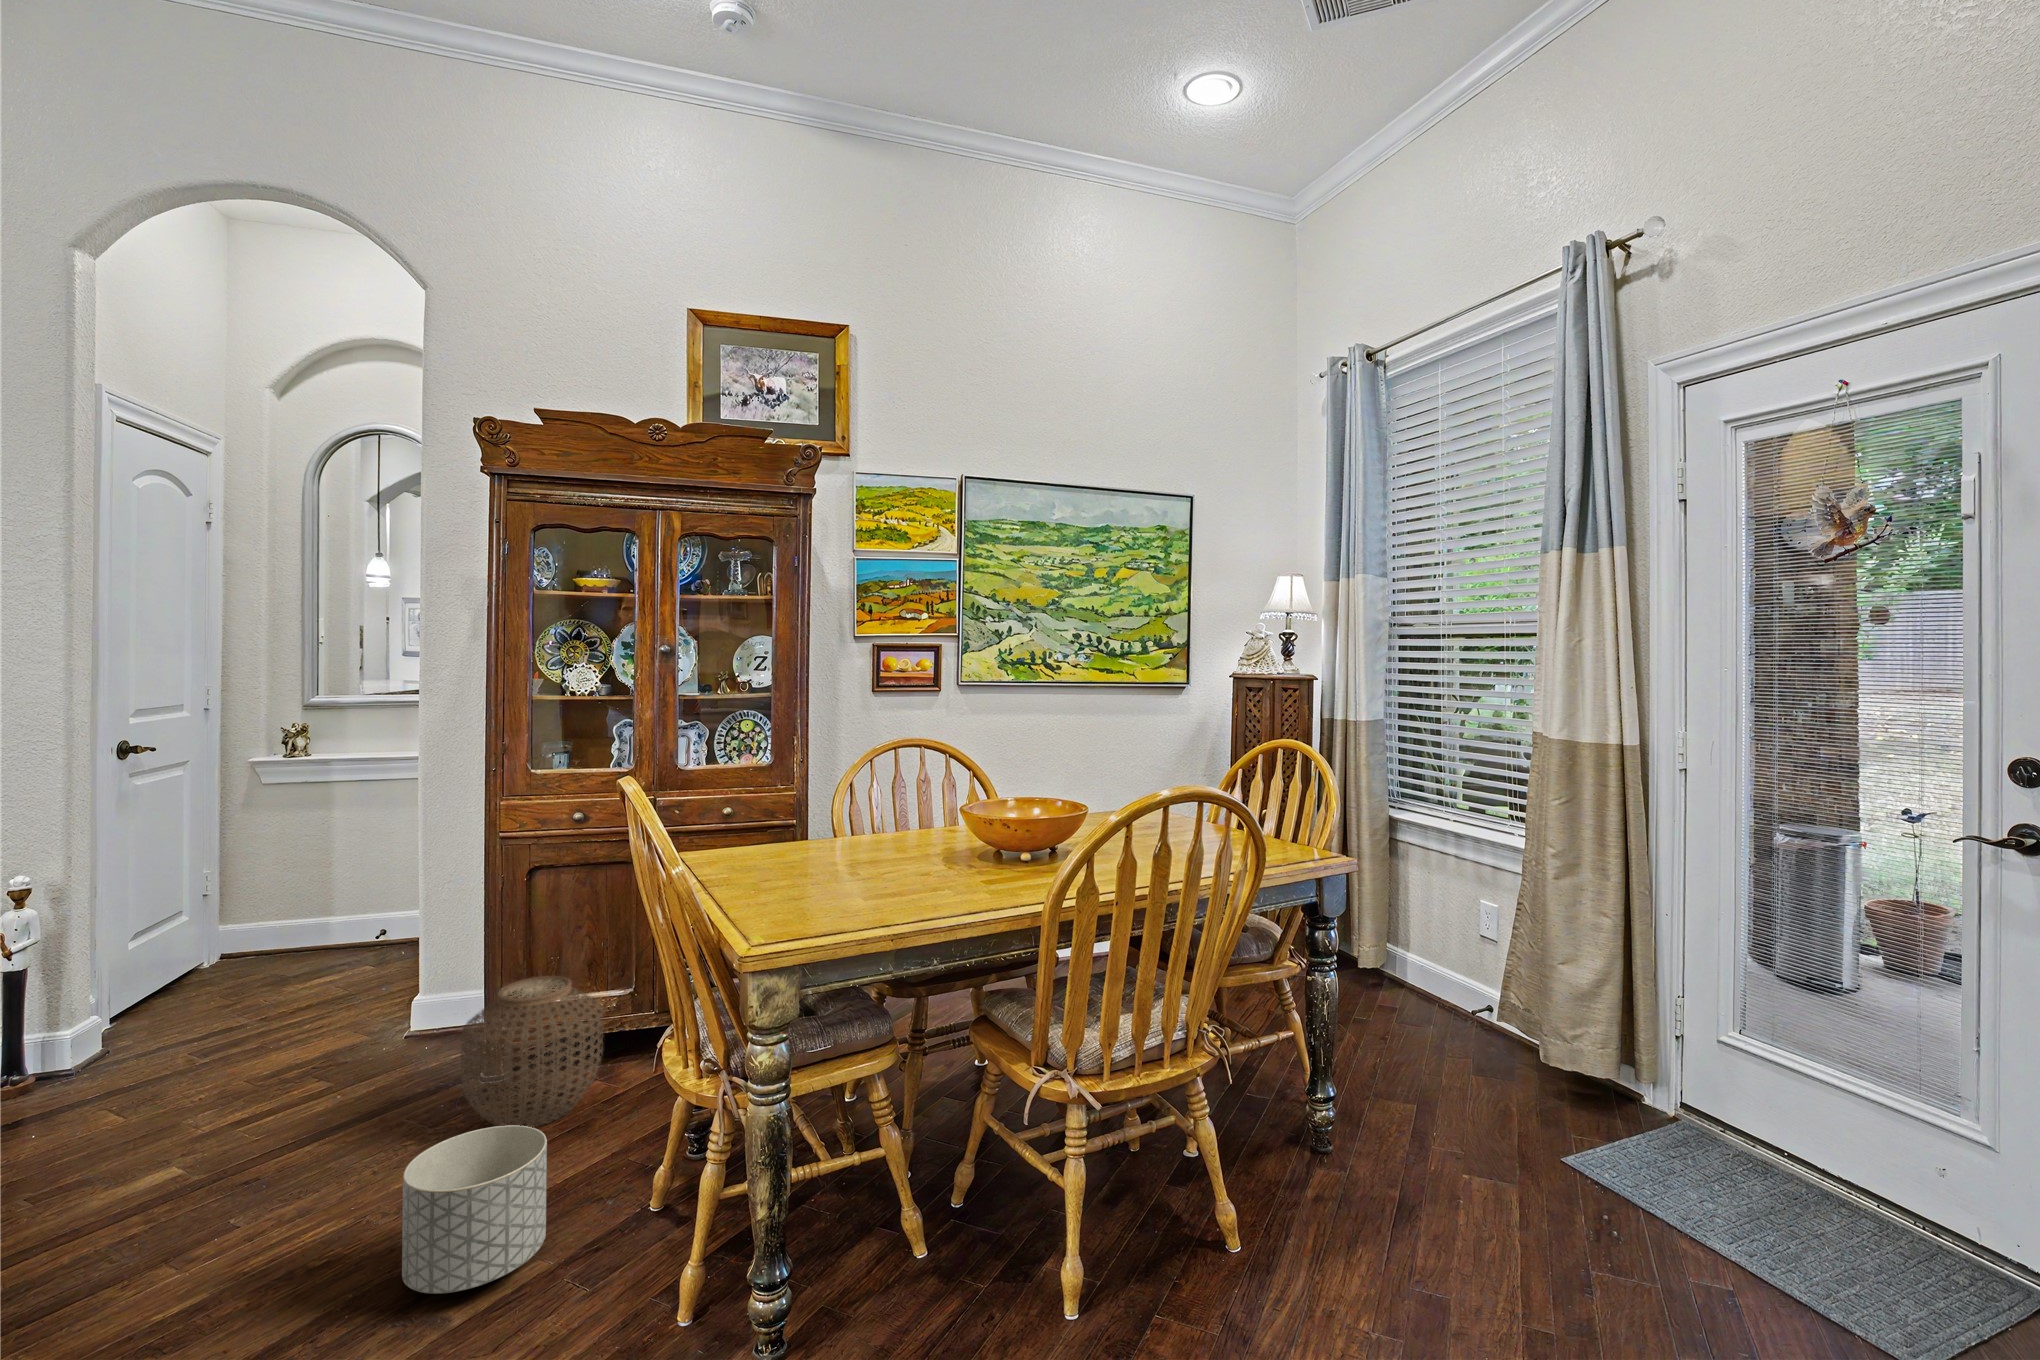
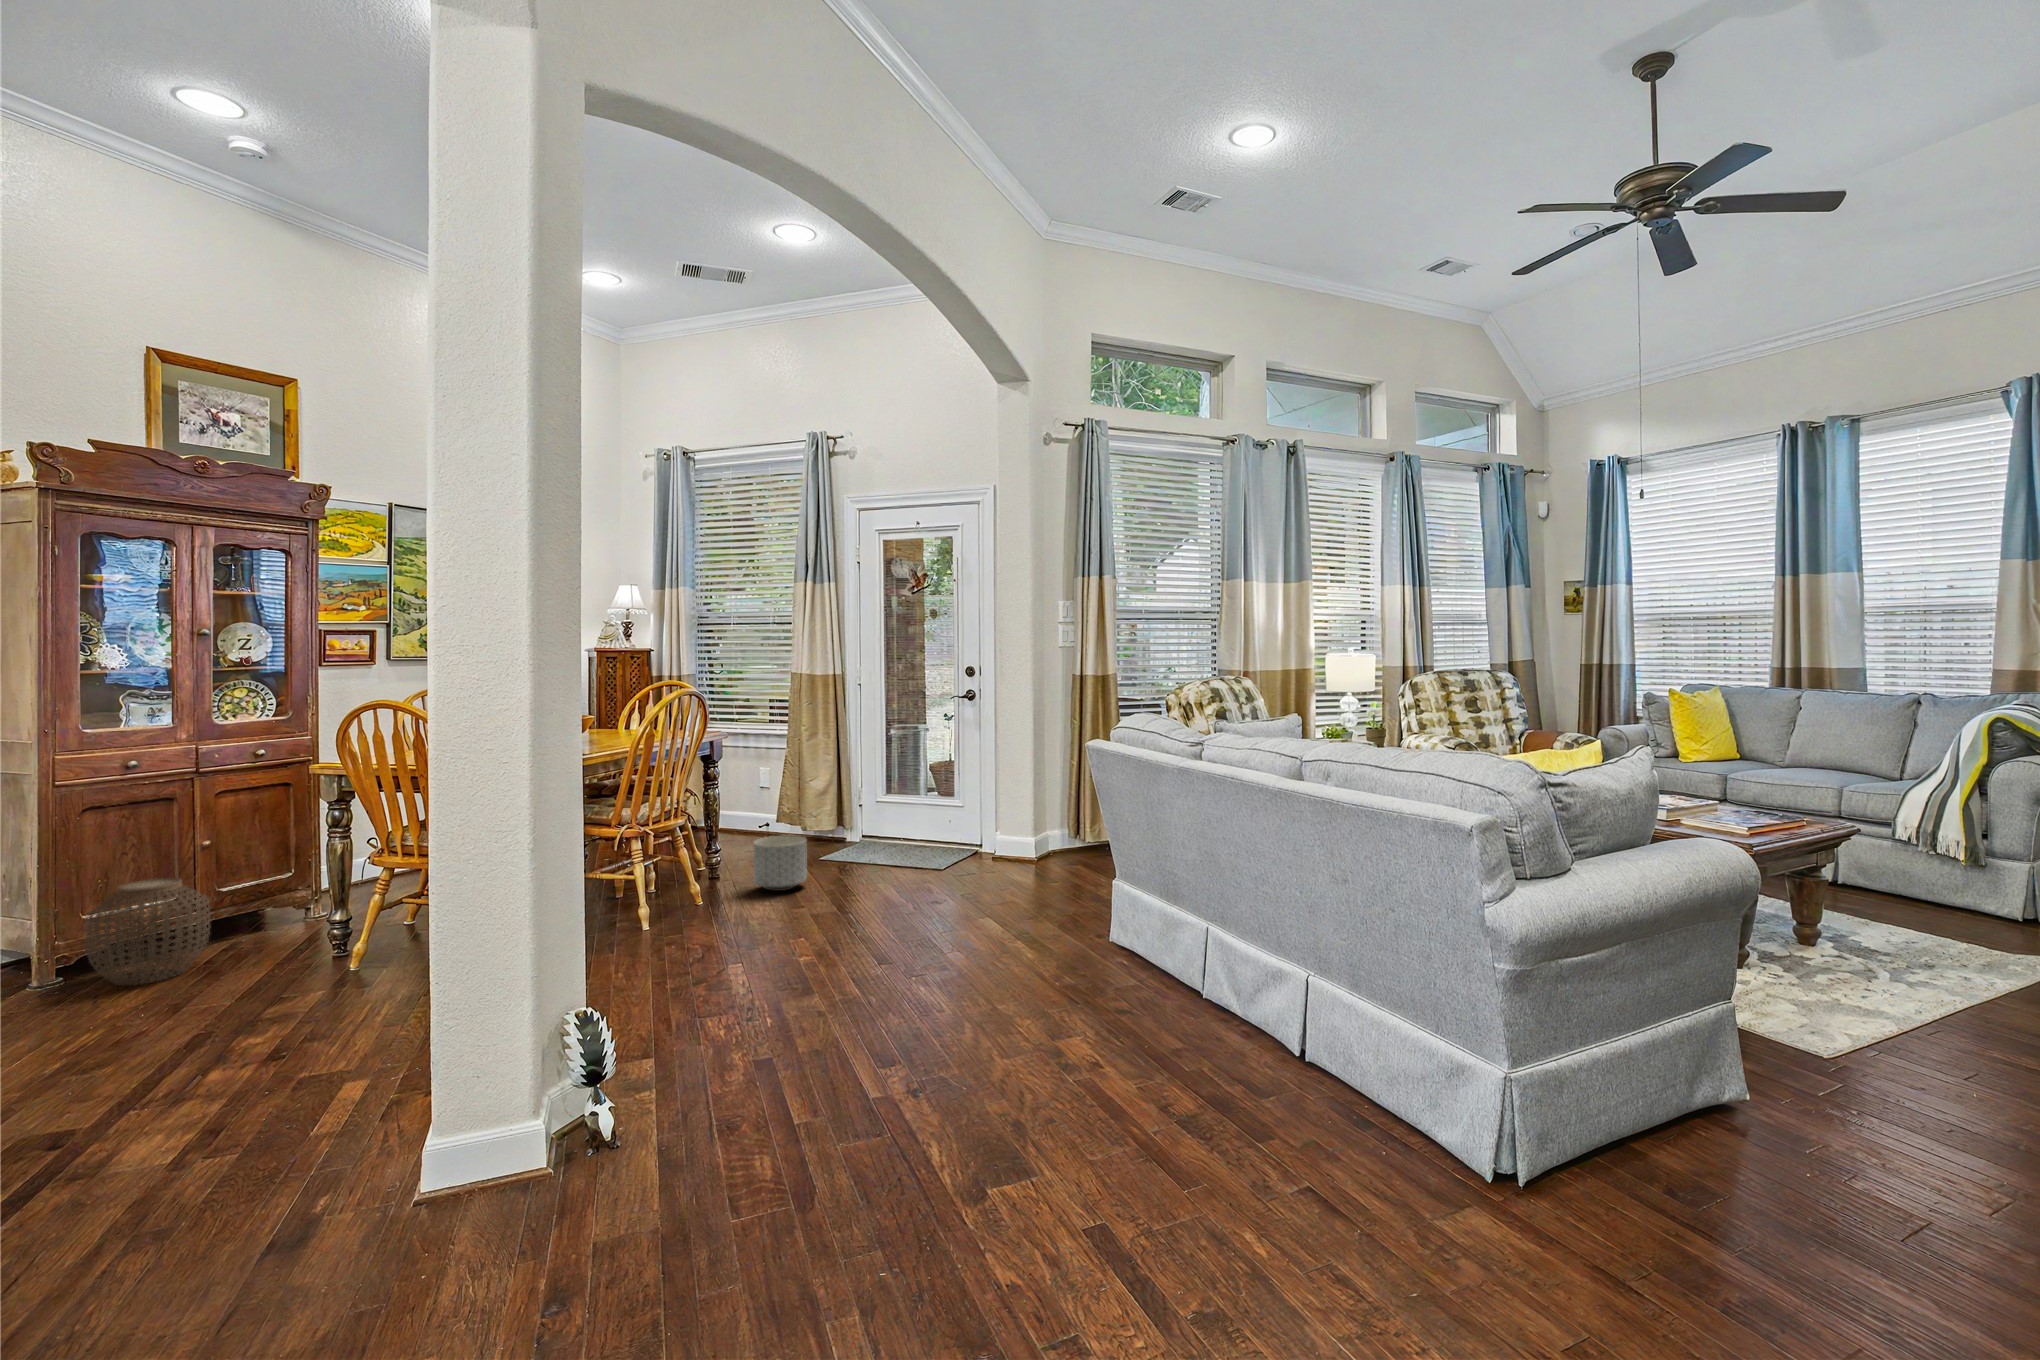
planter: present [402,1125,547,1294] -> present [754,836,807,891]

